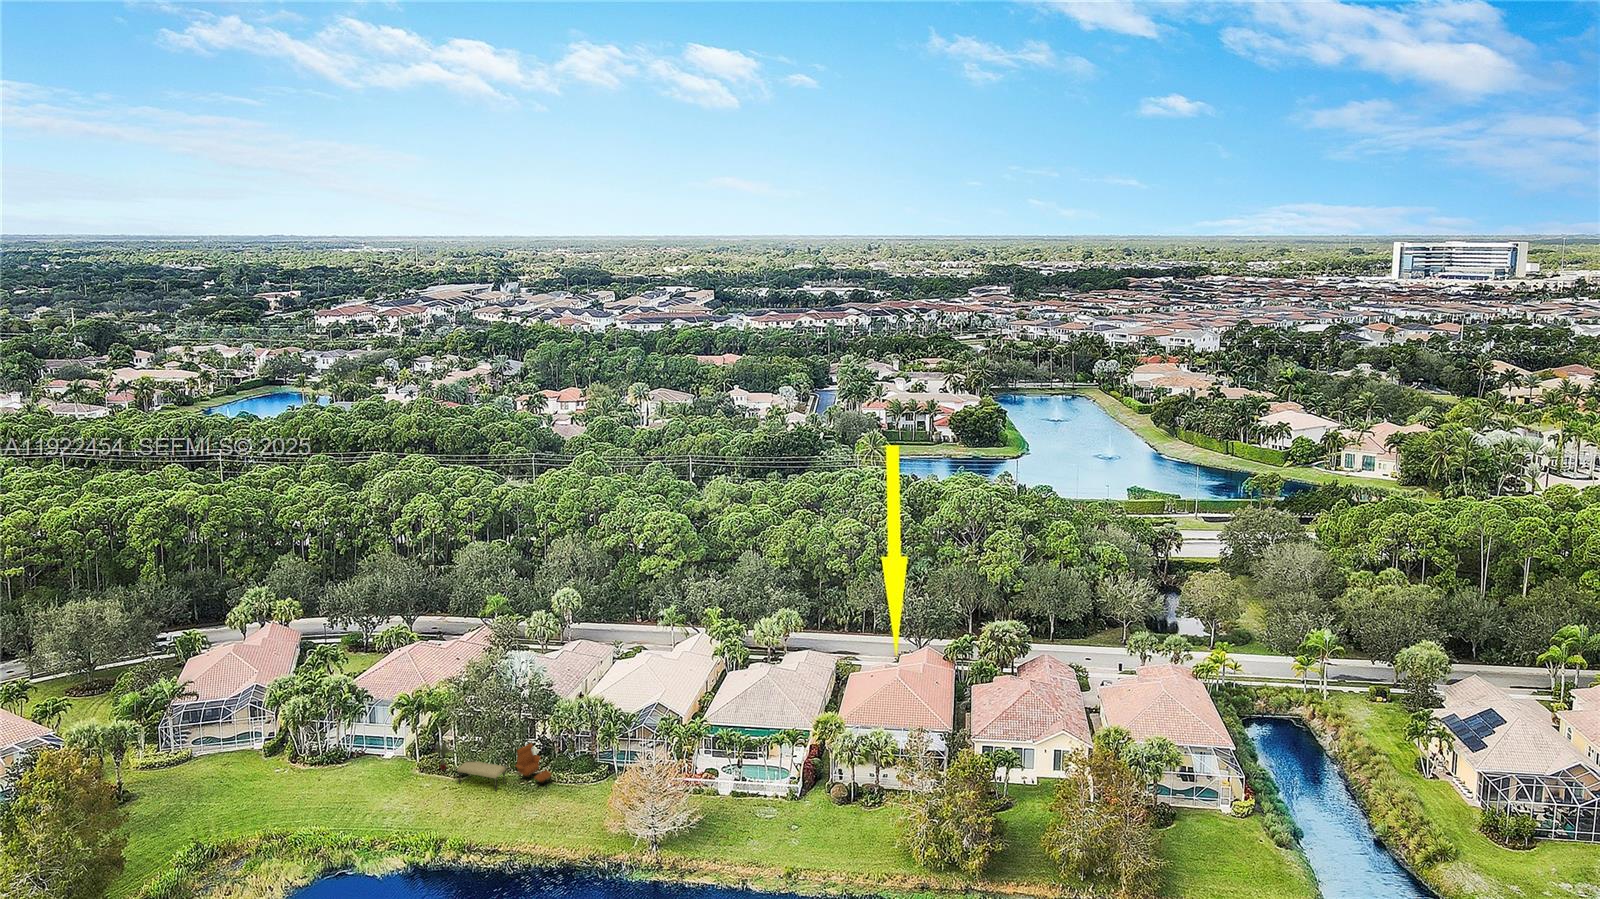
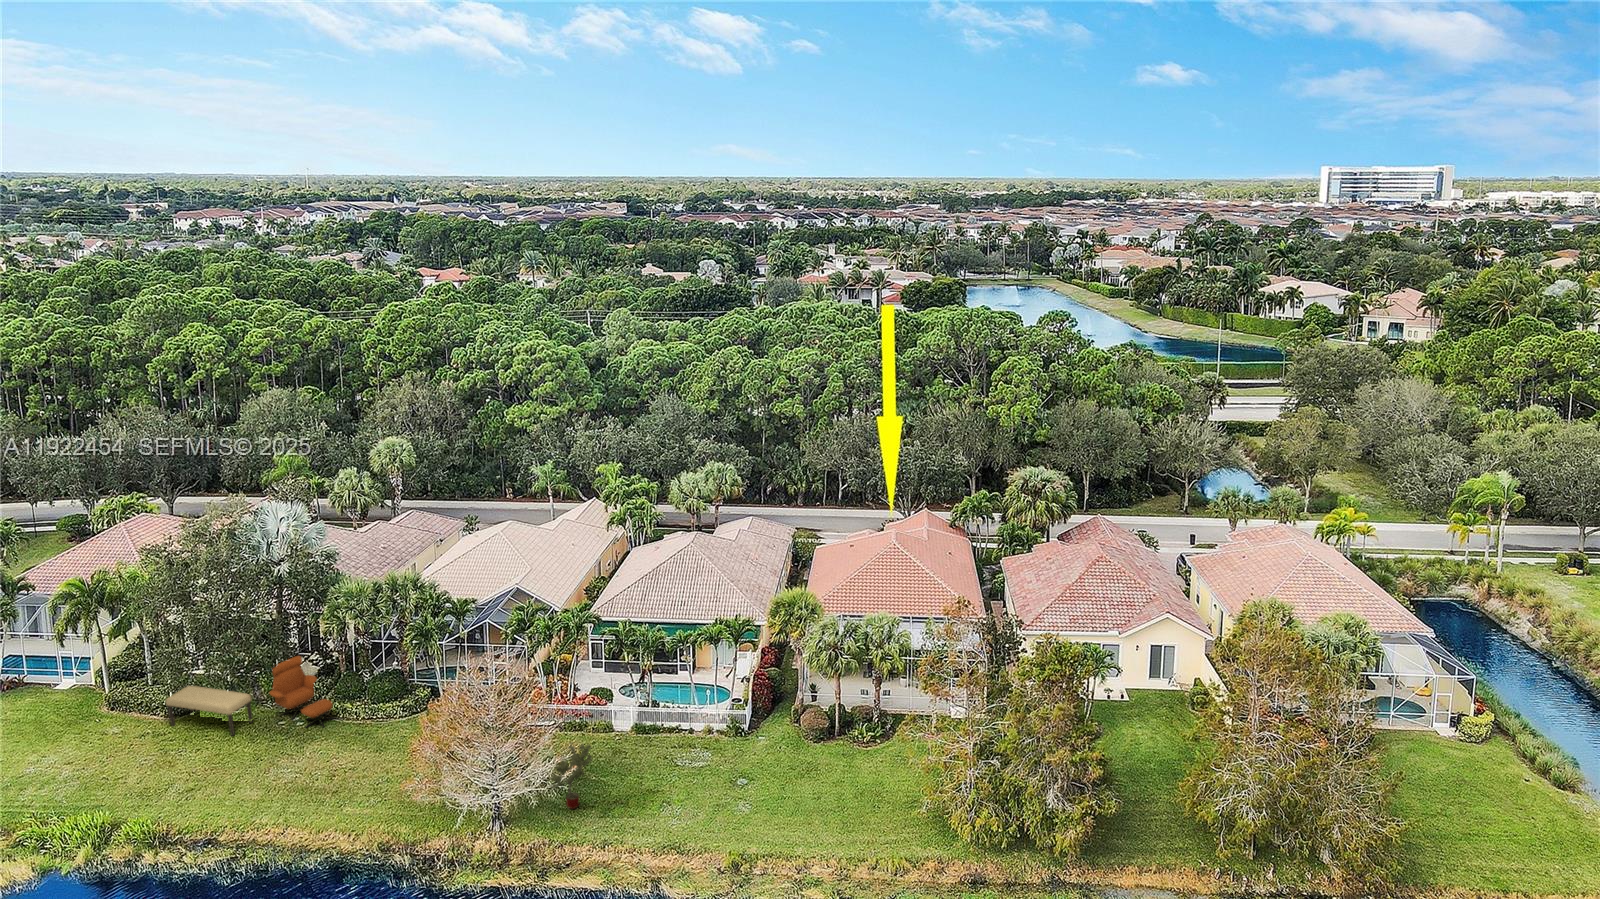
potted tree: present [437,740,453,770] -> present [550,743,592,809]

